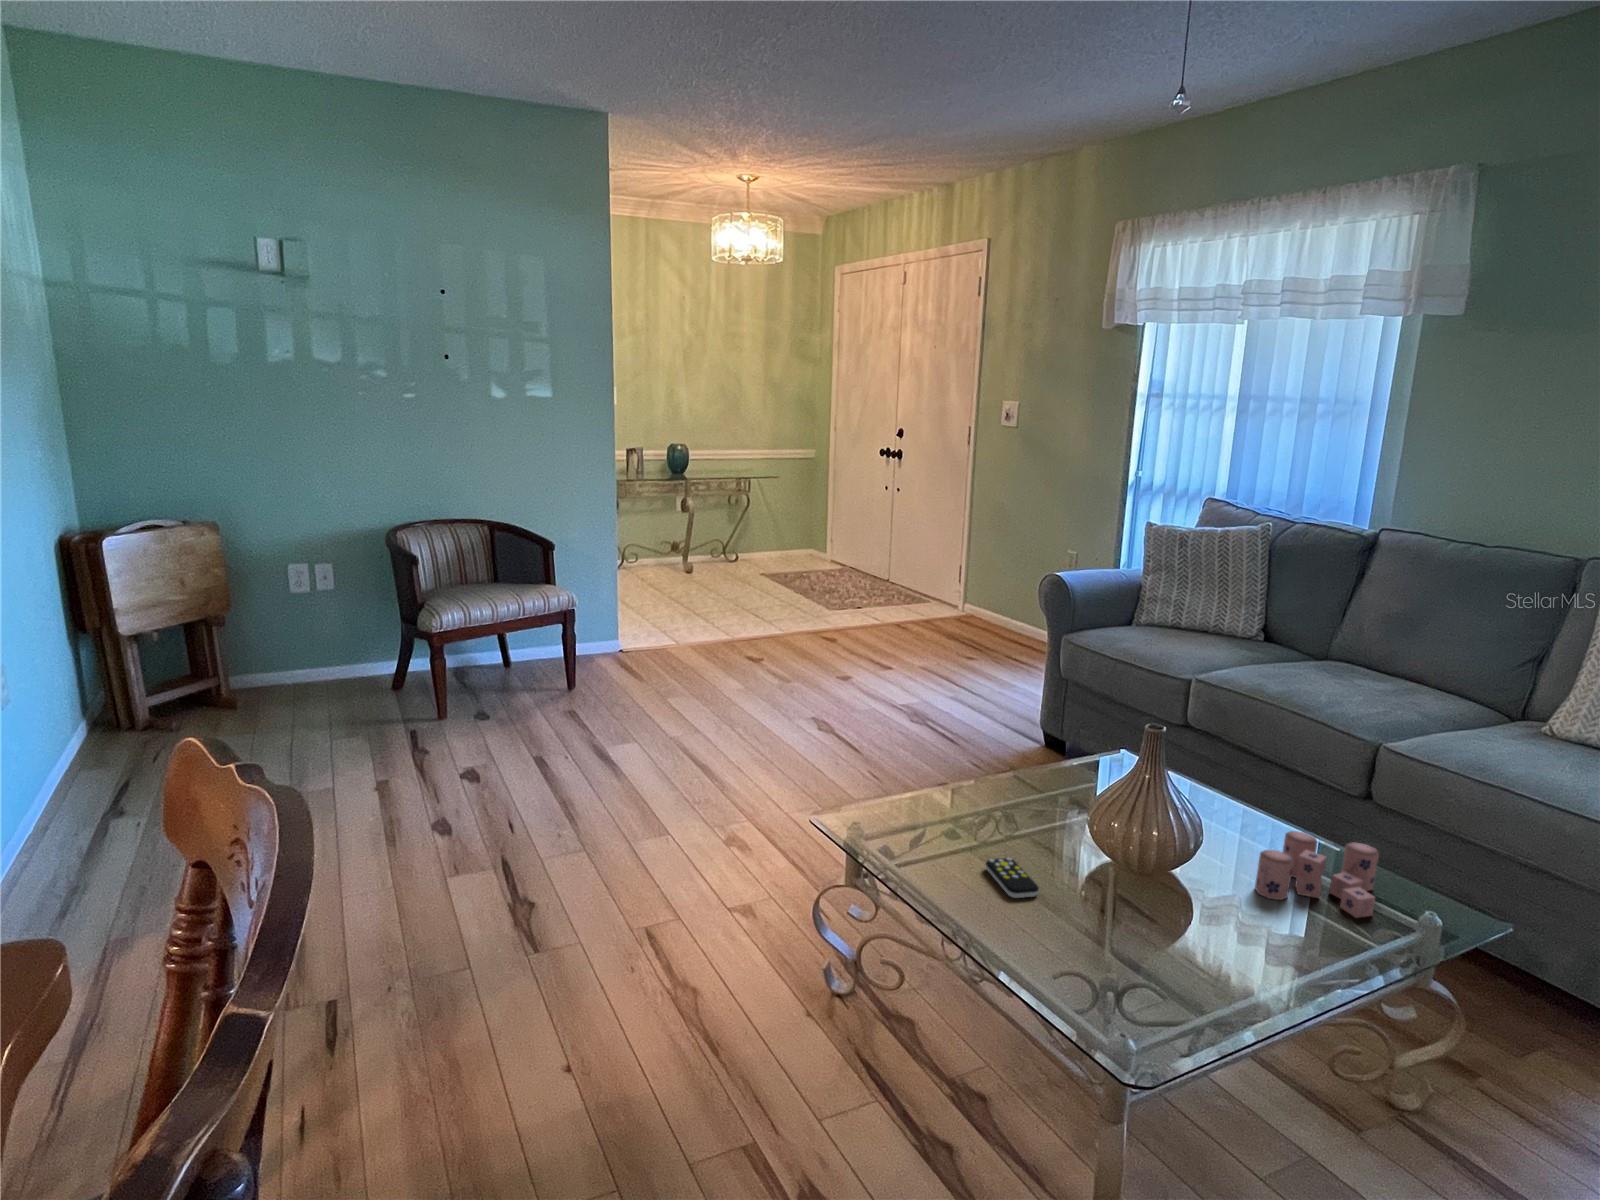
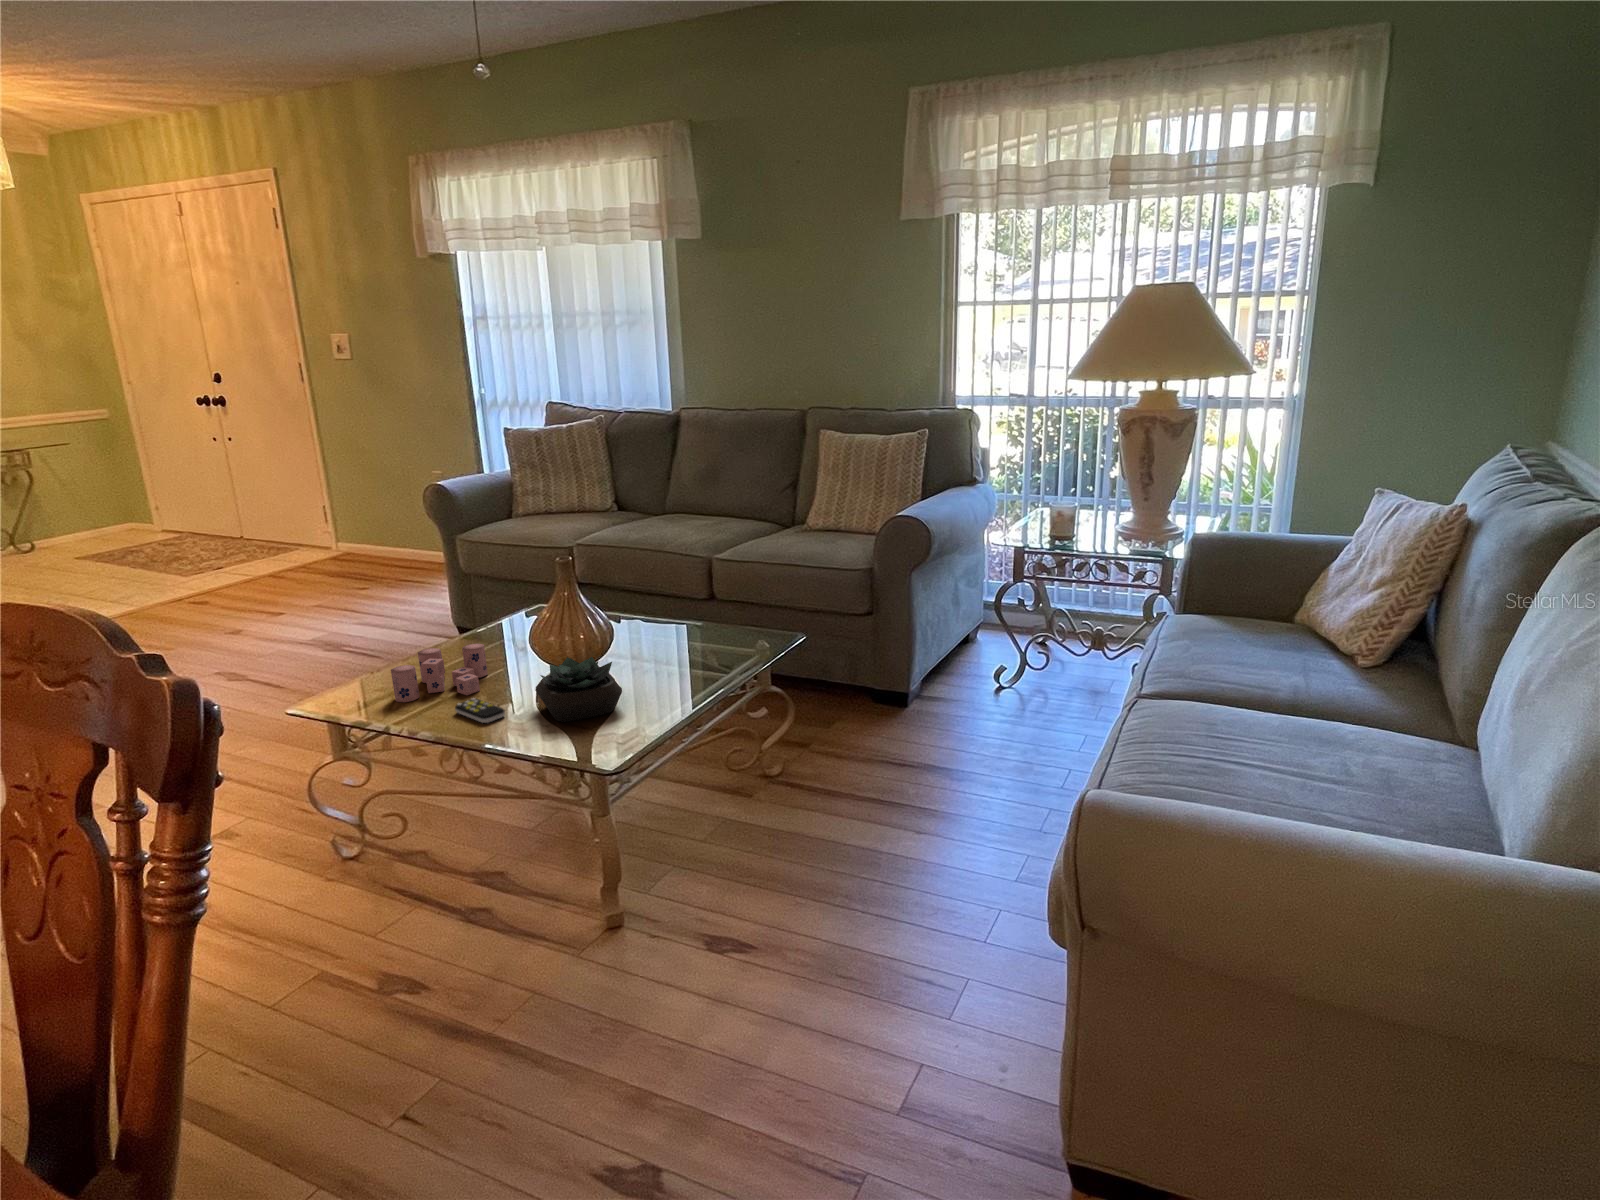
candle: present [1255,831,1379,918] -> present [391,644,488,702]
succulent plant: none [1081,847,1193,943] -> present [535,657,622,722]

